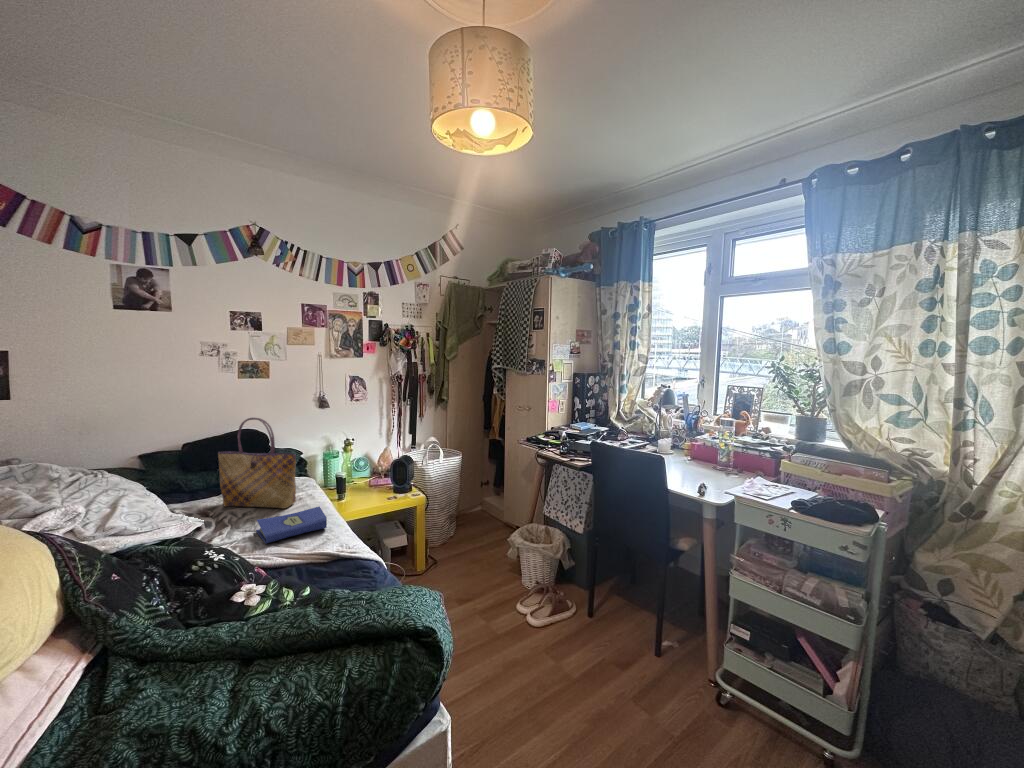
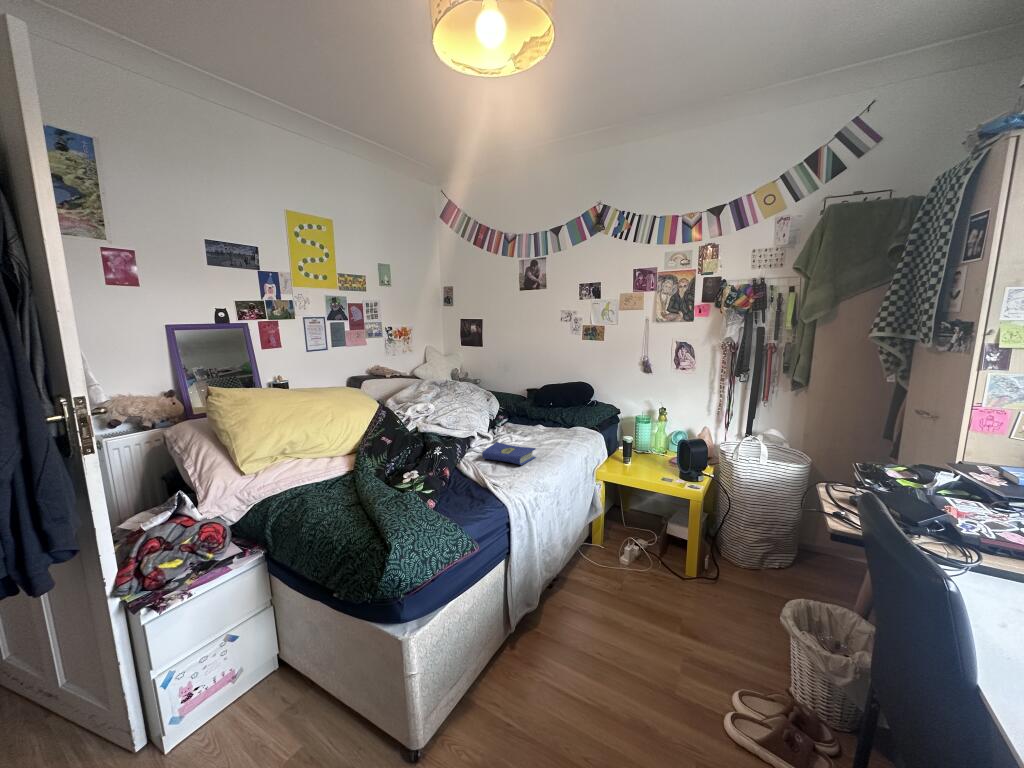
tote bag: present [218,418,296,508] -> none [516,368,546,444]

